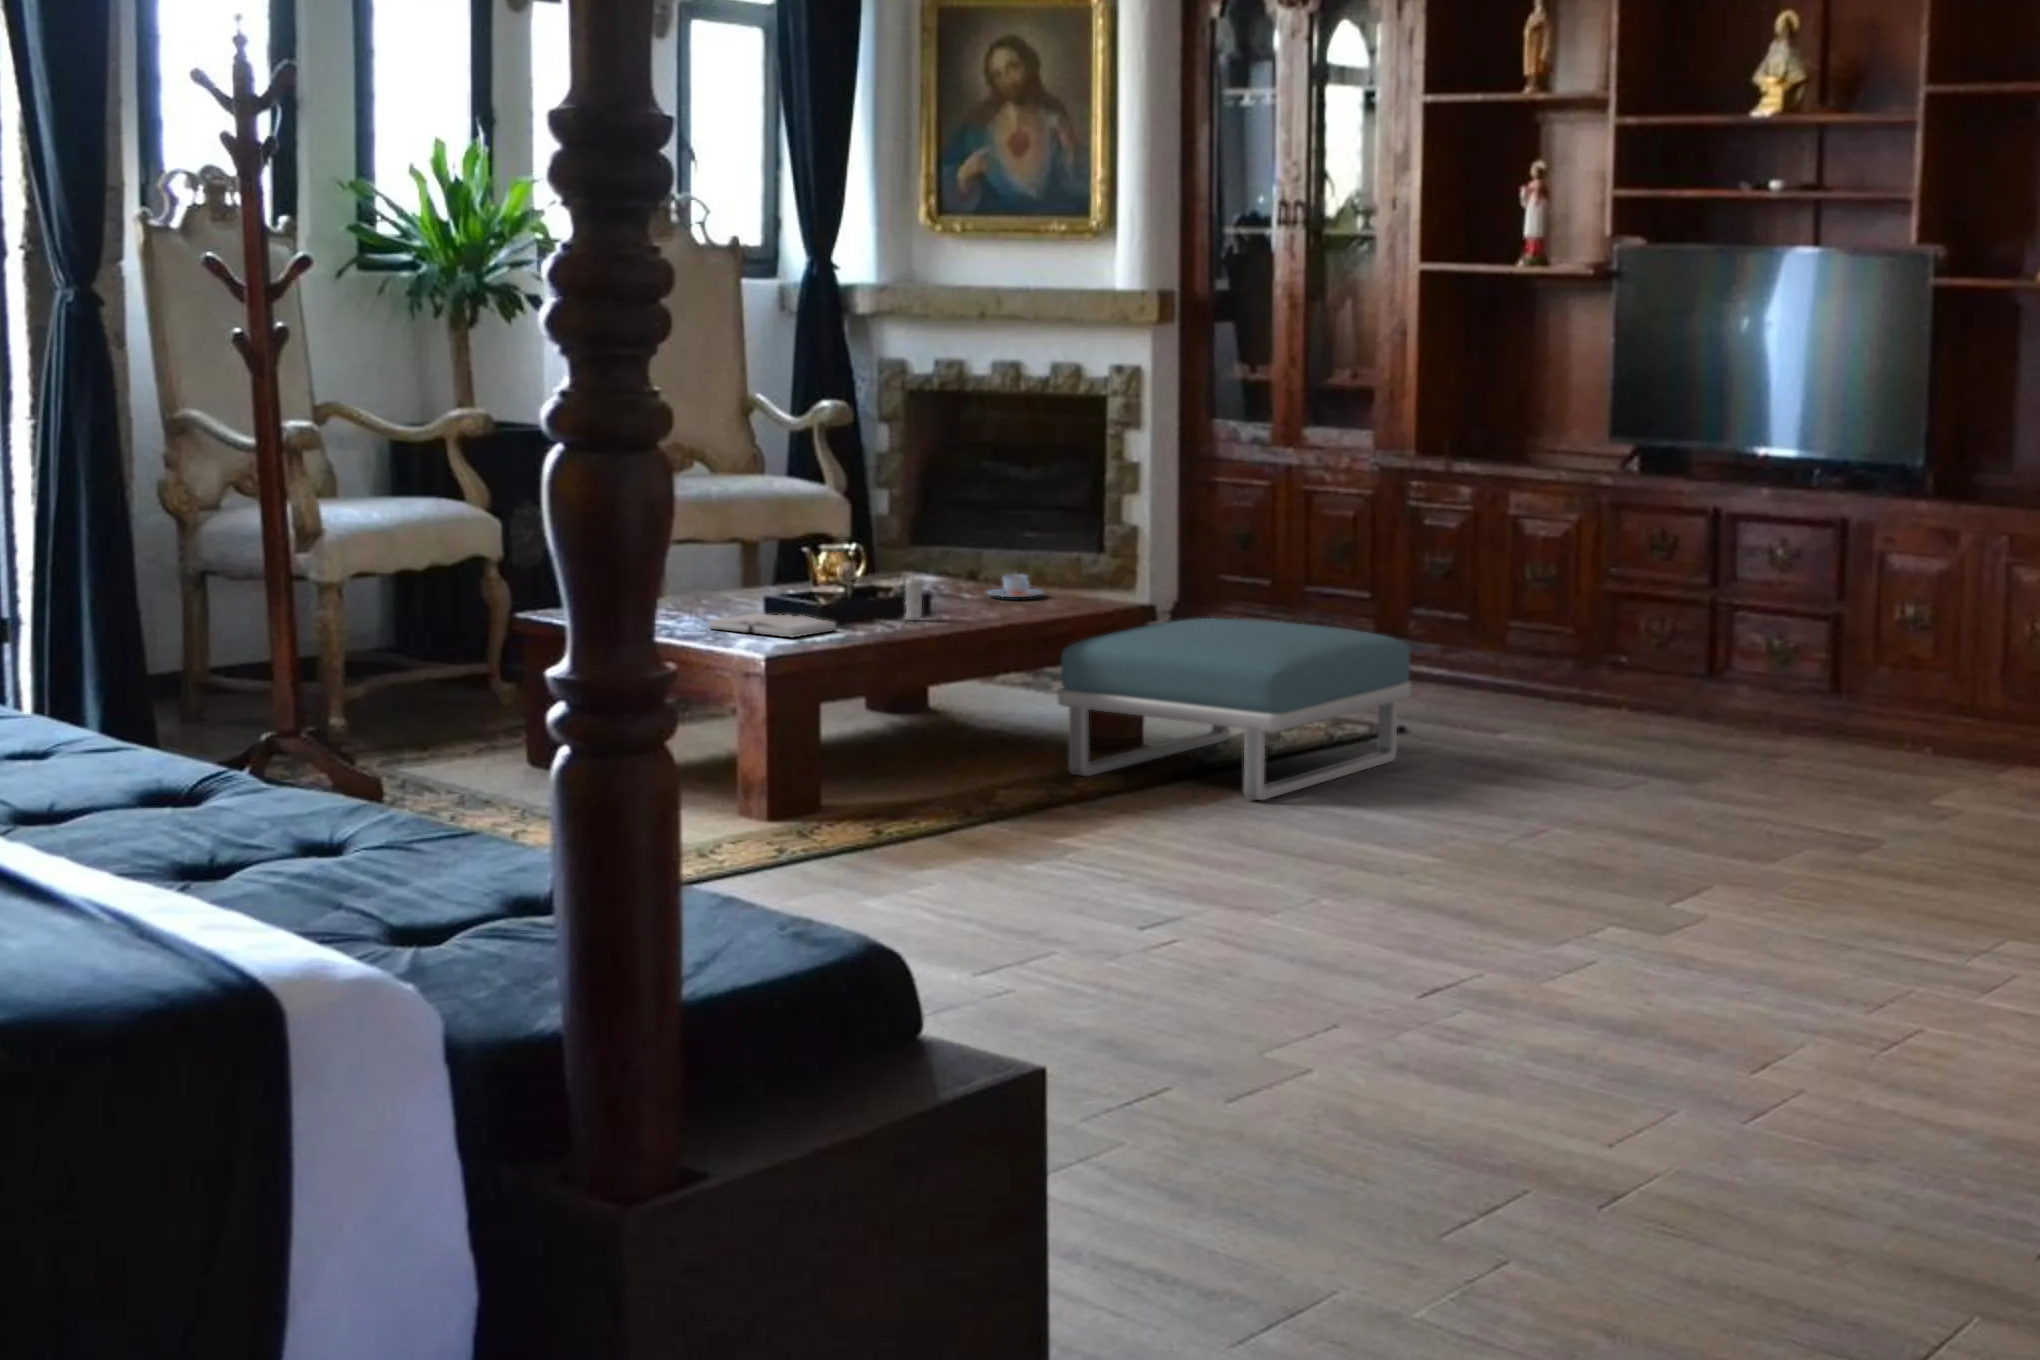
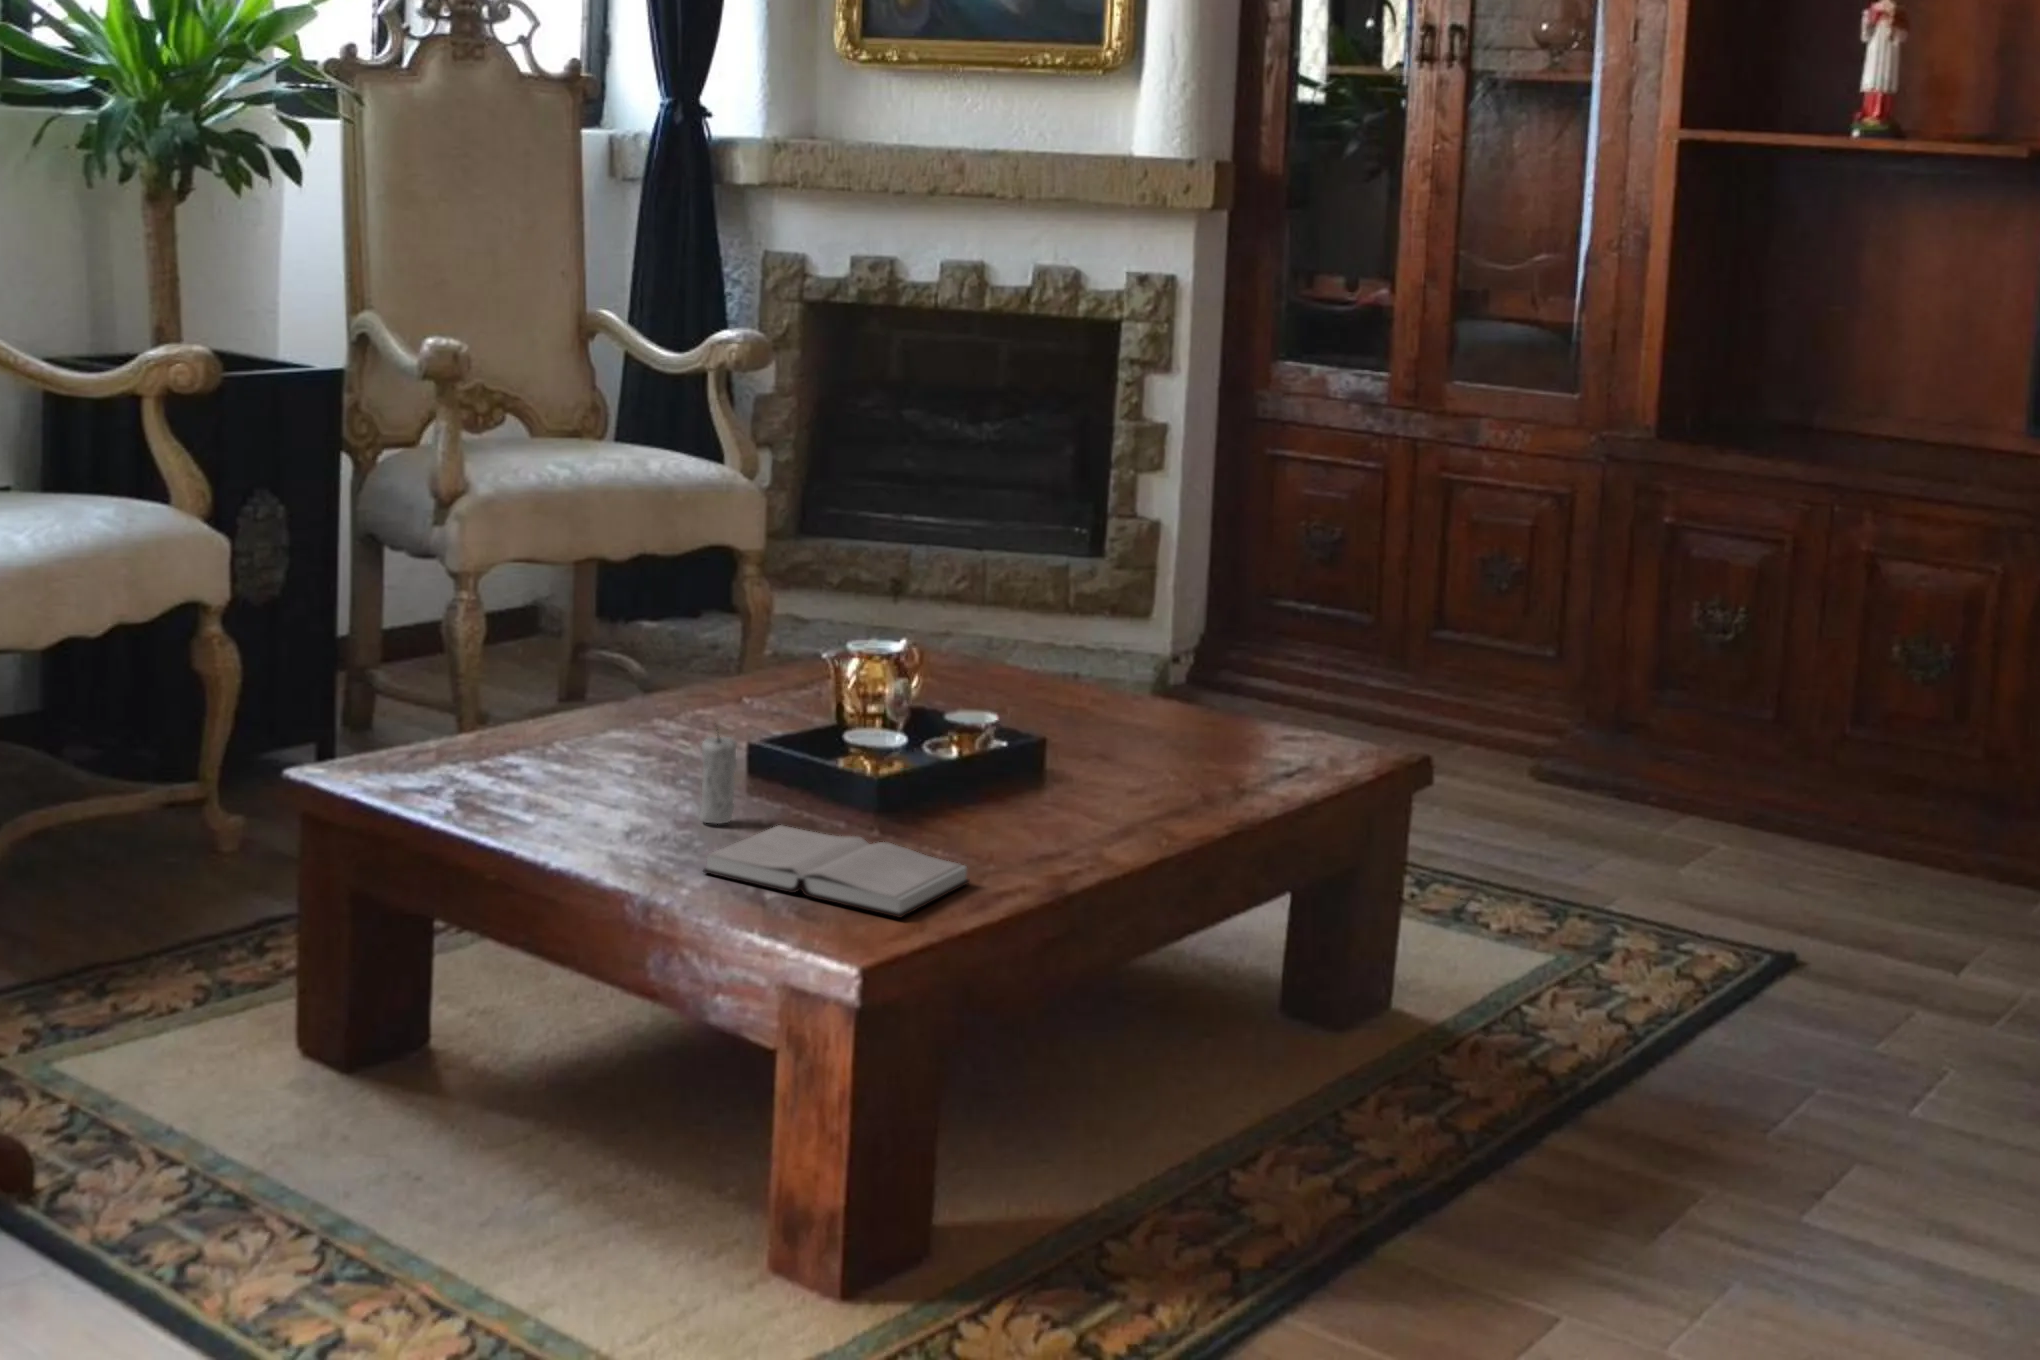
teacup: present [987,574,1043,597] -> none [1145,703,1256,755]
candle: present [905,578,922,619] -> present [699,736,737,823]
footstool: present [1058,618,1411,800] -> none [1355,793,2015,1283]

